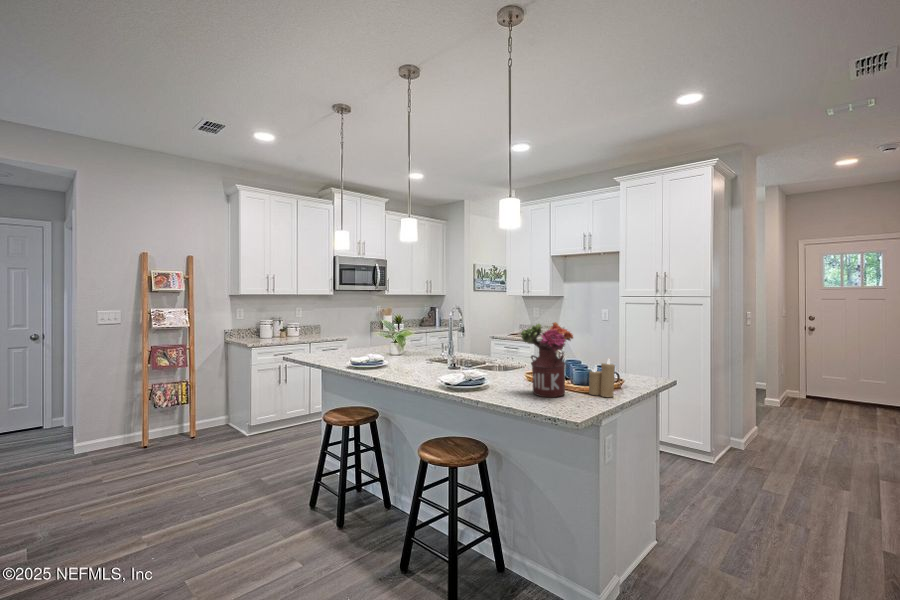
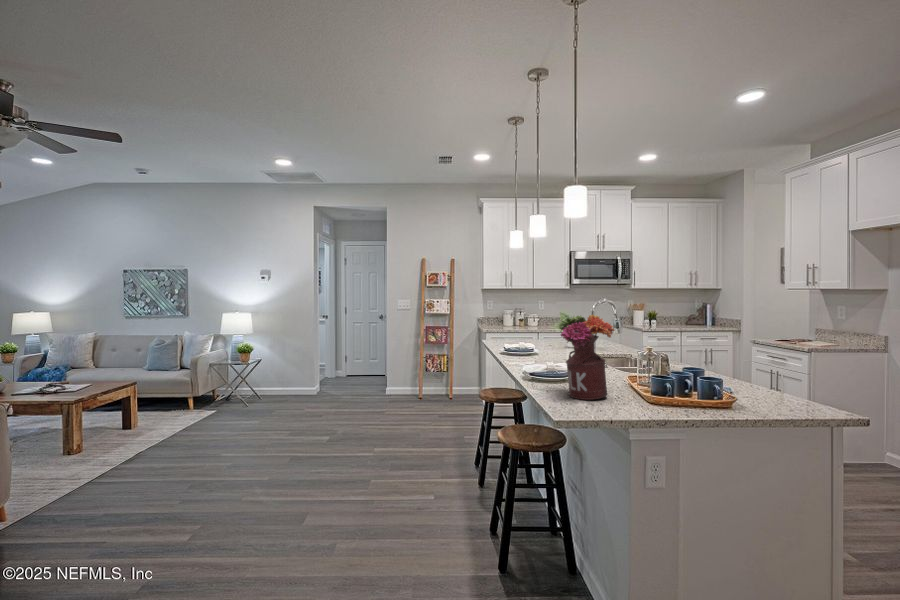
candle: present [589,359,615,397] -> none [633,363,658,412]

